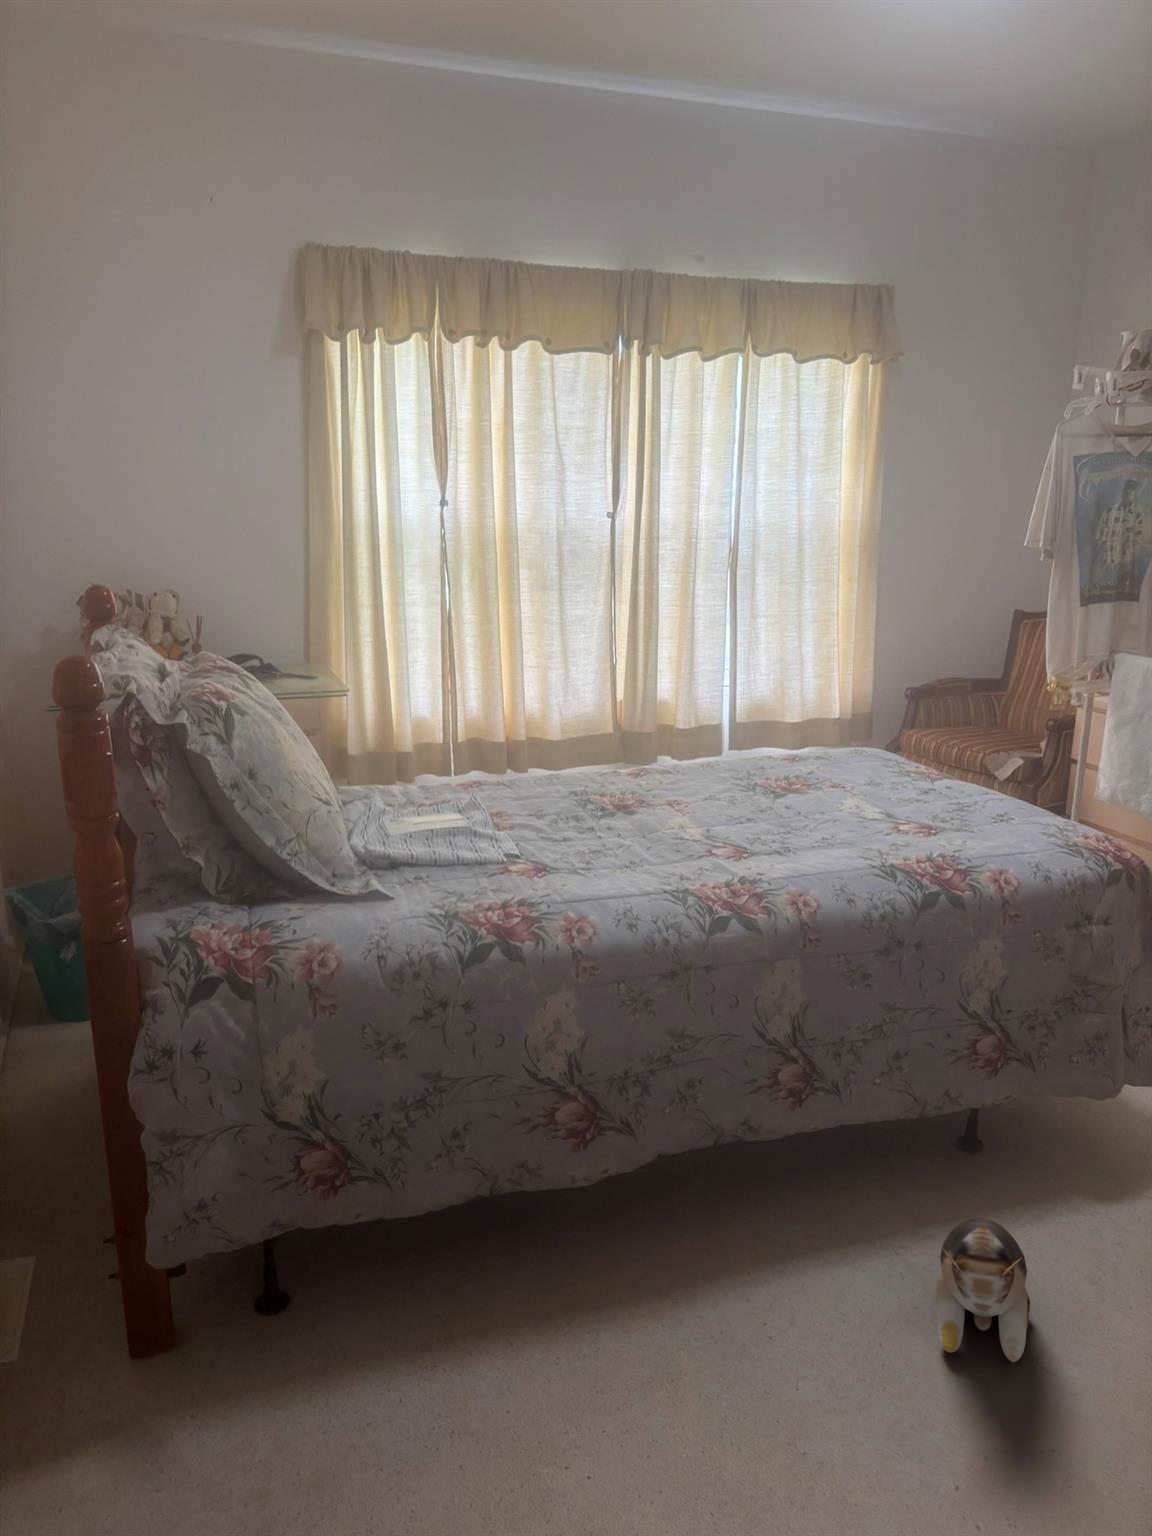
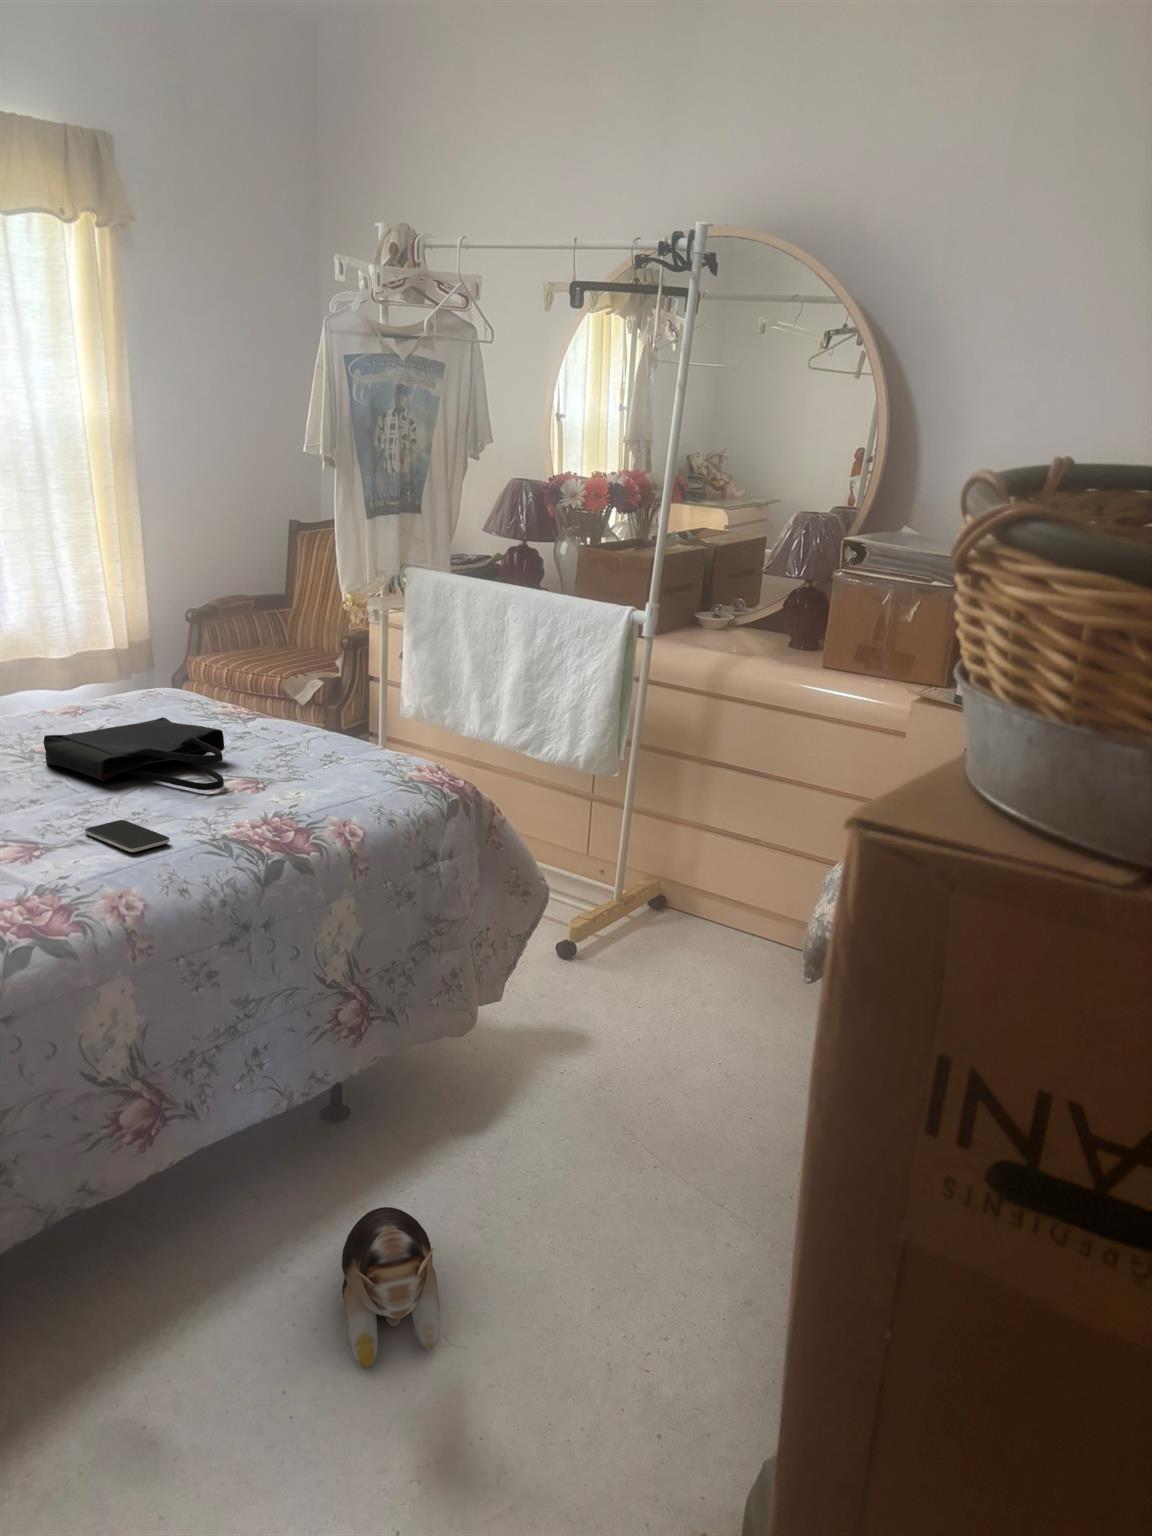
tote bag: none [767,768,909,829] -> present [44,717,224,790]
smartphone: none [784,840,846,865] -> present [85,820,170,852]

